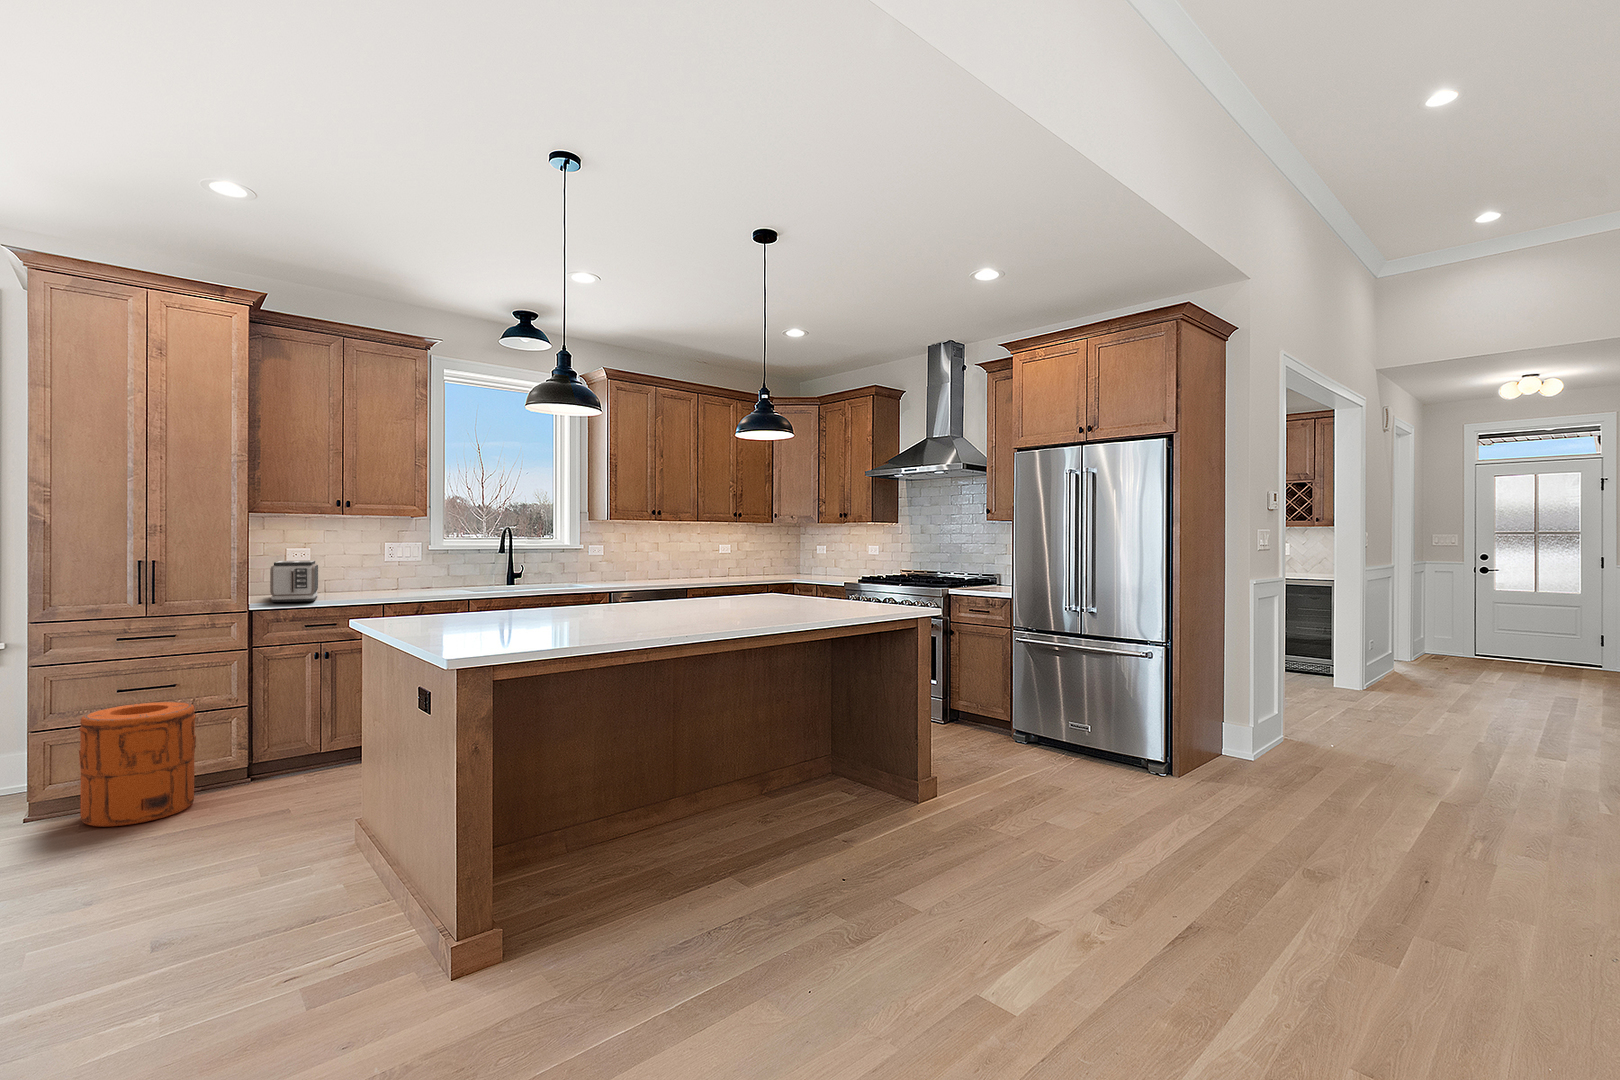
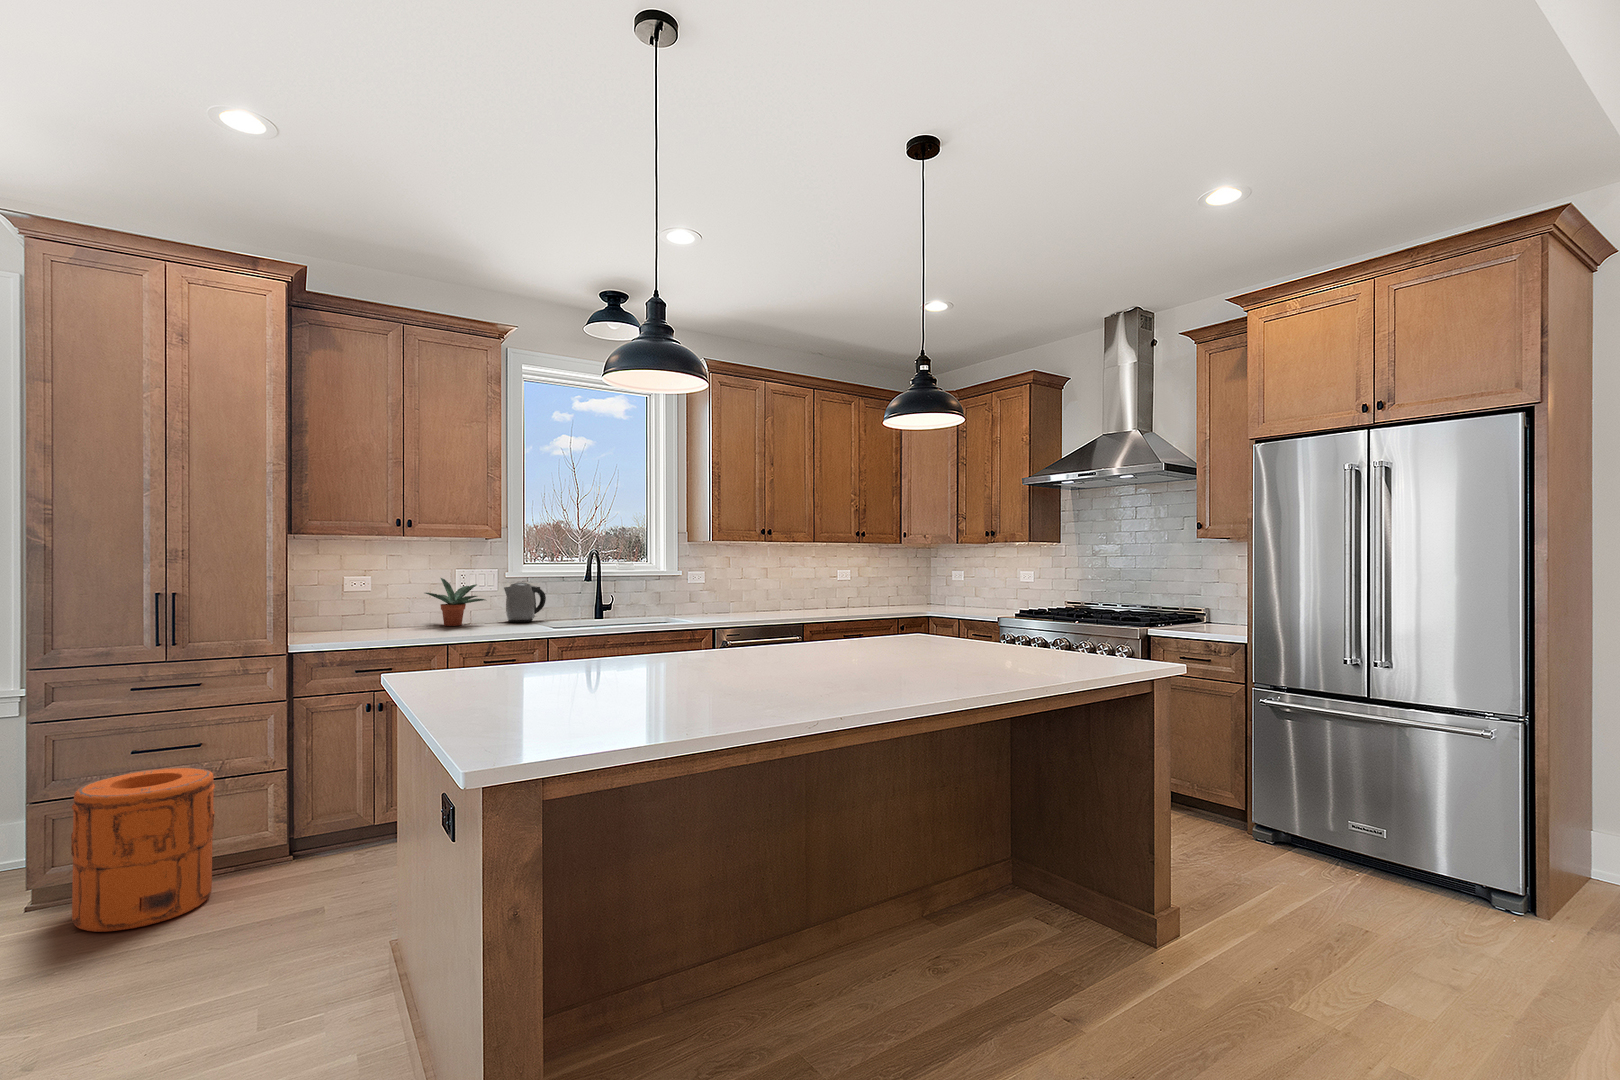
potted plant: none [358,550,413,591] -> present [425,578,485,626]
kettle: none [427,555,464,588] -> present [504,583,546,622]
toaster: present [270,561,318,602] -> none [316,591,376,642]

